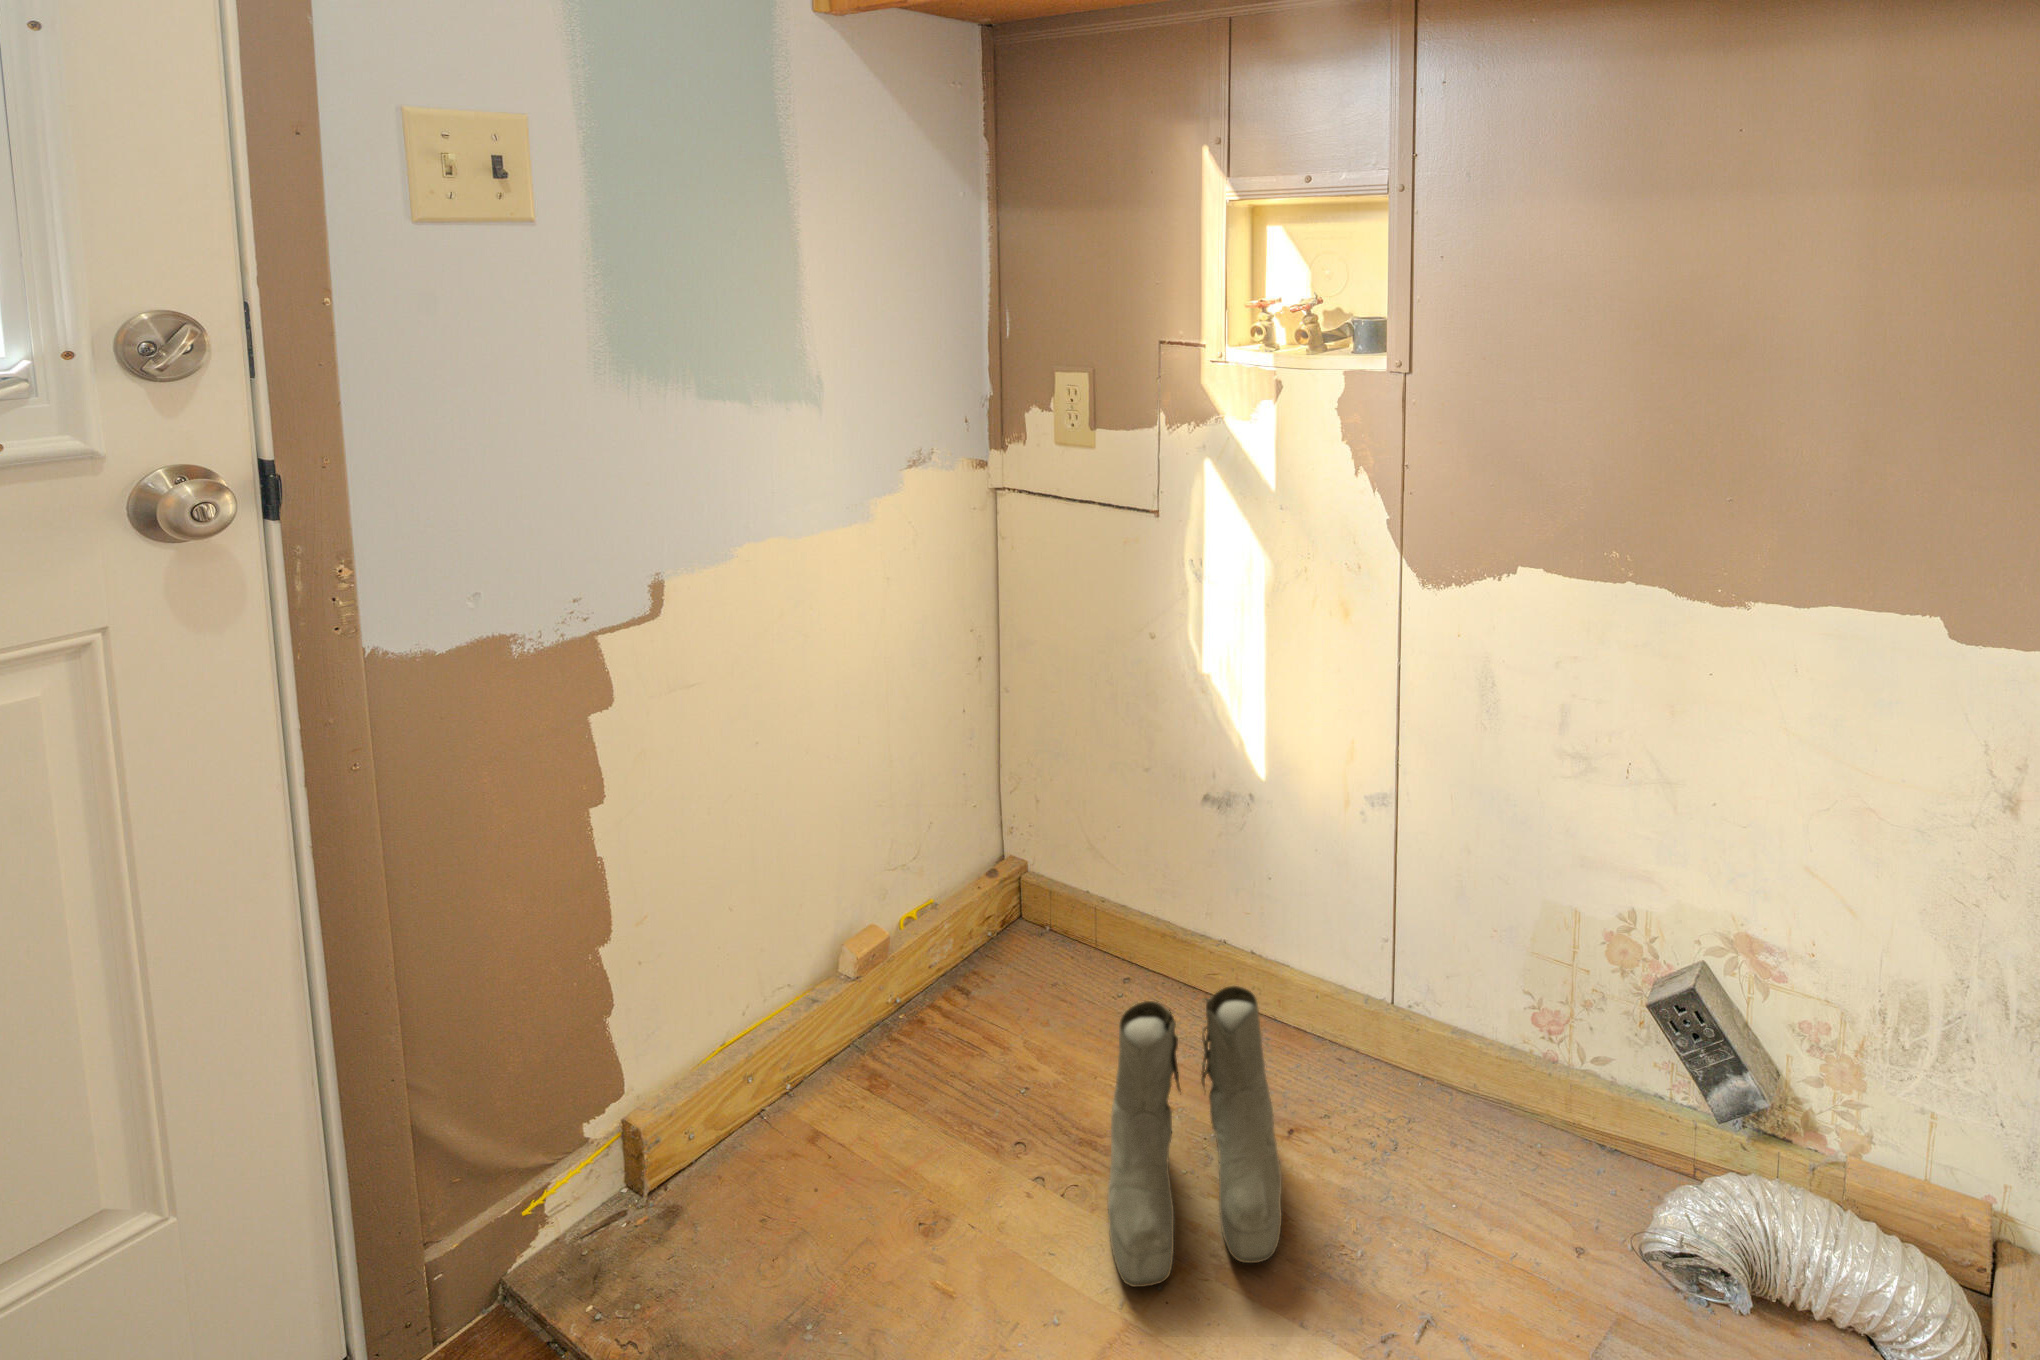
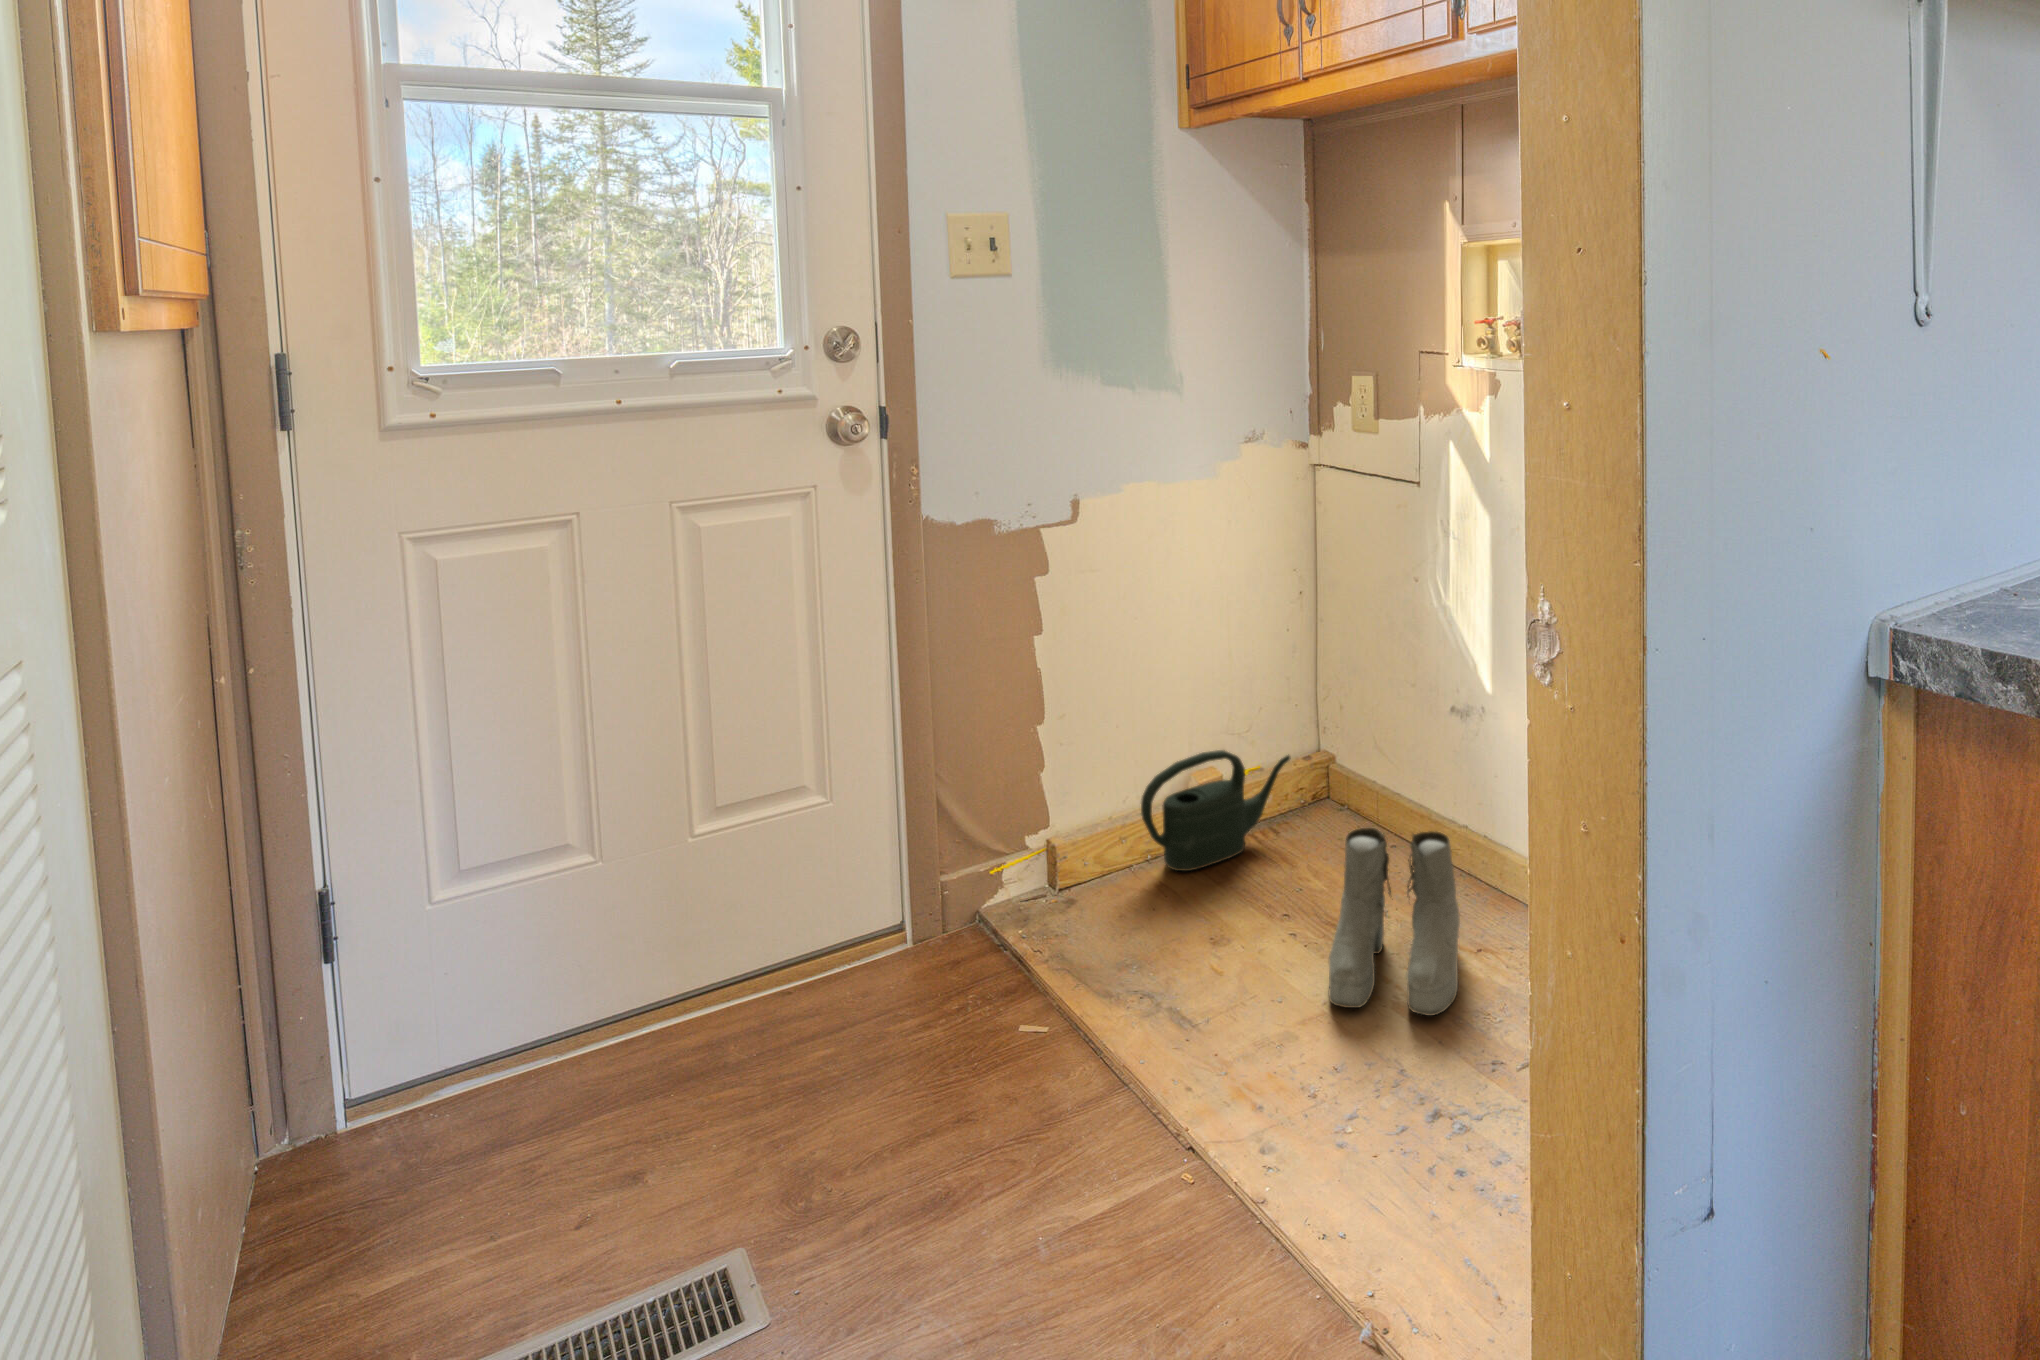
watering can: none [775,884,979,1101] -> present [1141,750,1291,871]

